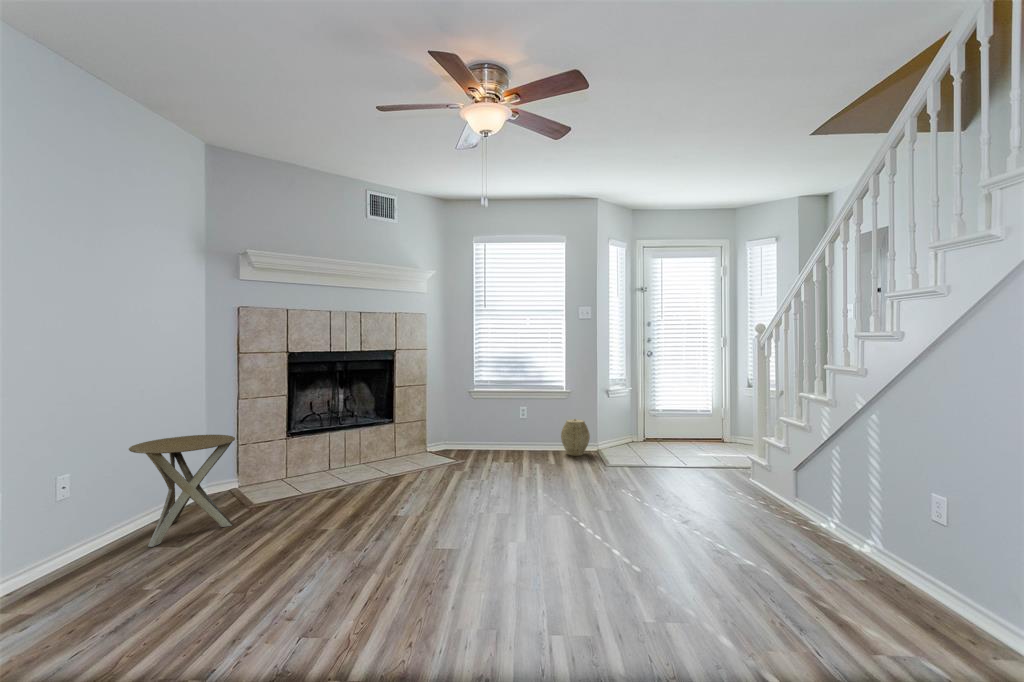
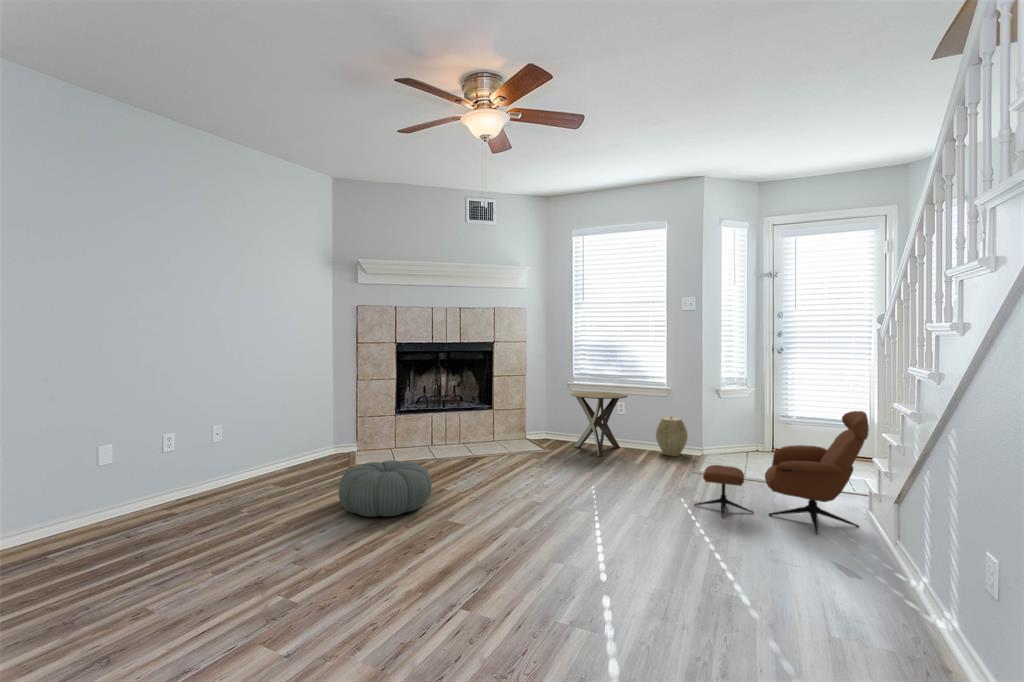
lounge chair: none [641,405,780,511] -> present [695,411,869,534]
side table: present [129,435,235,547] -> present [570,392,628,456]
pouf: none [290,491,403,562] -> present [339,460,432,517]

